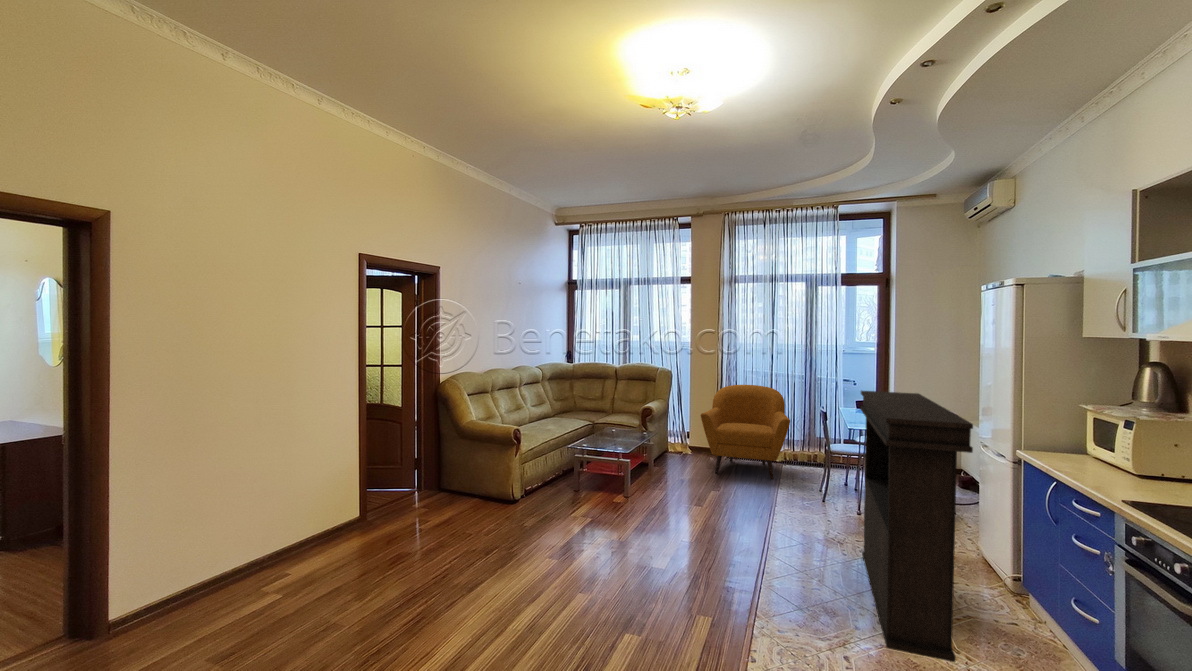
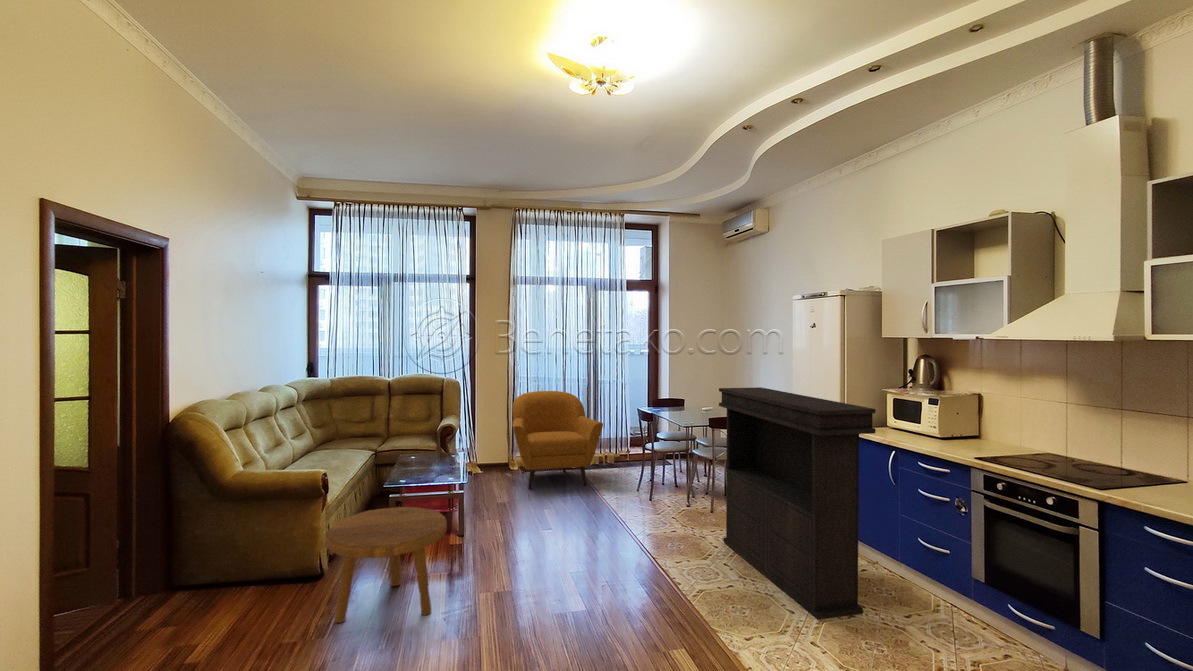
footstool: none [498,459,581,541] -> present [326,507,447,623]

